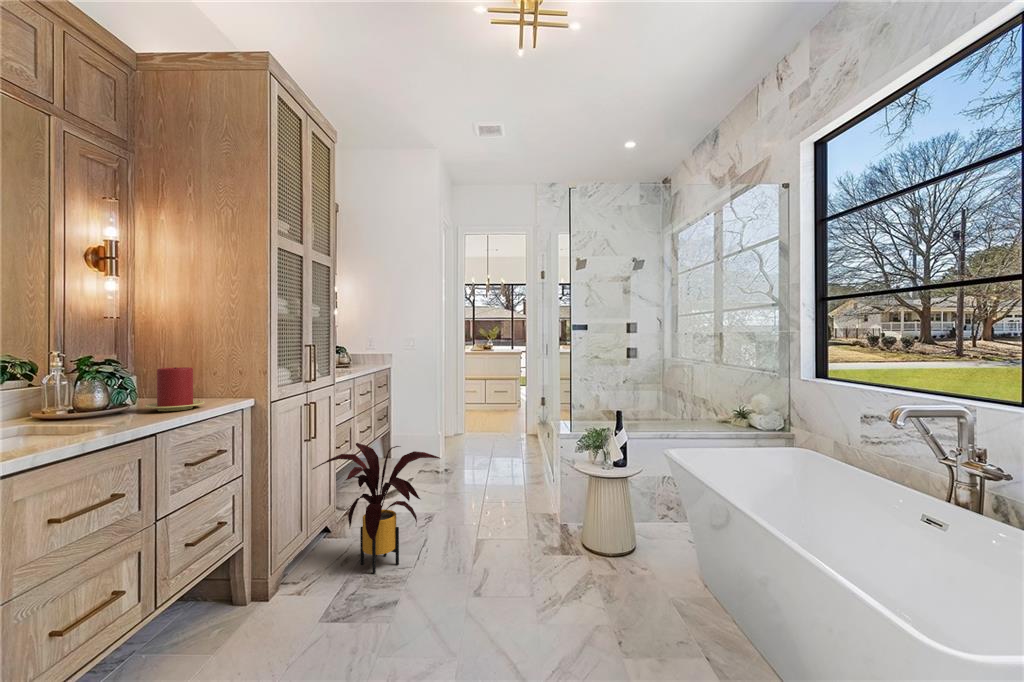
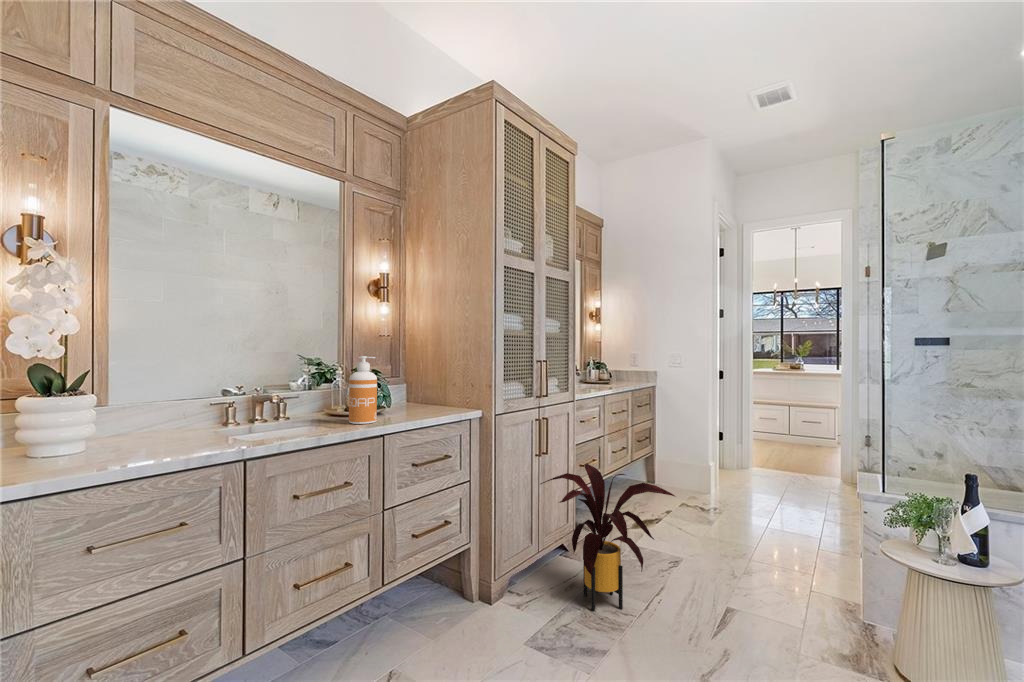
soap dispenser: none [96,343,138,426] -> present [349,356,377,424]
candle: present [145,367,205,411] -> none [392,378,435,415]

